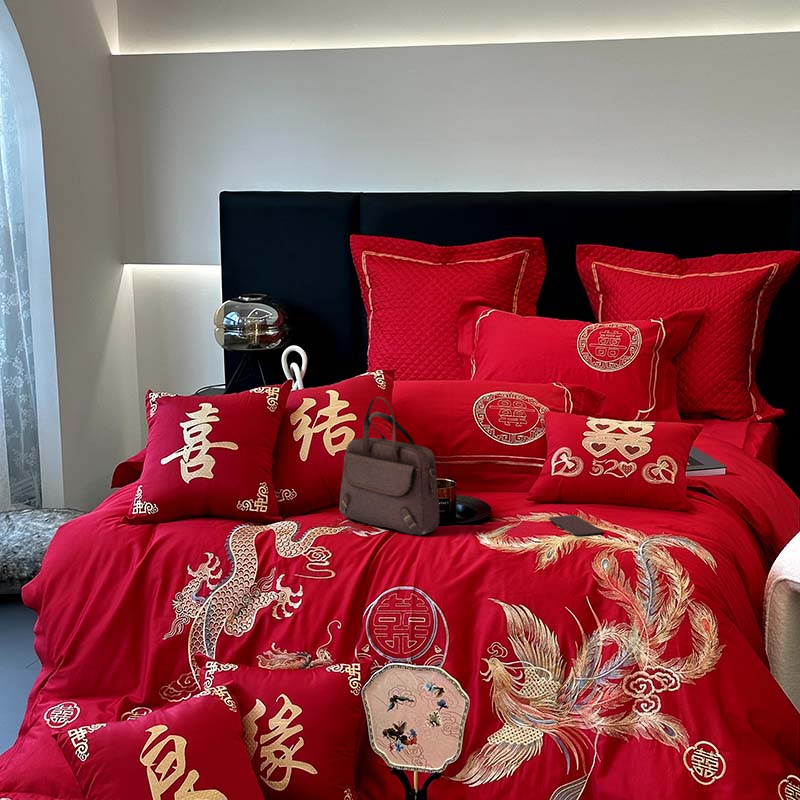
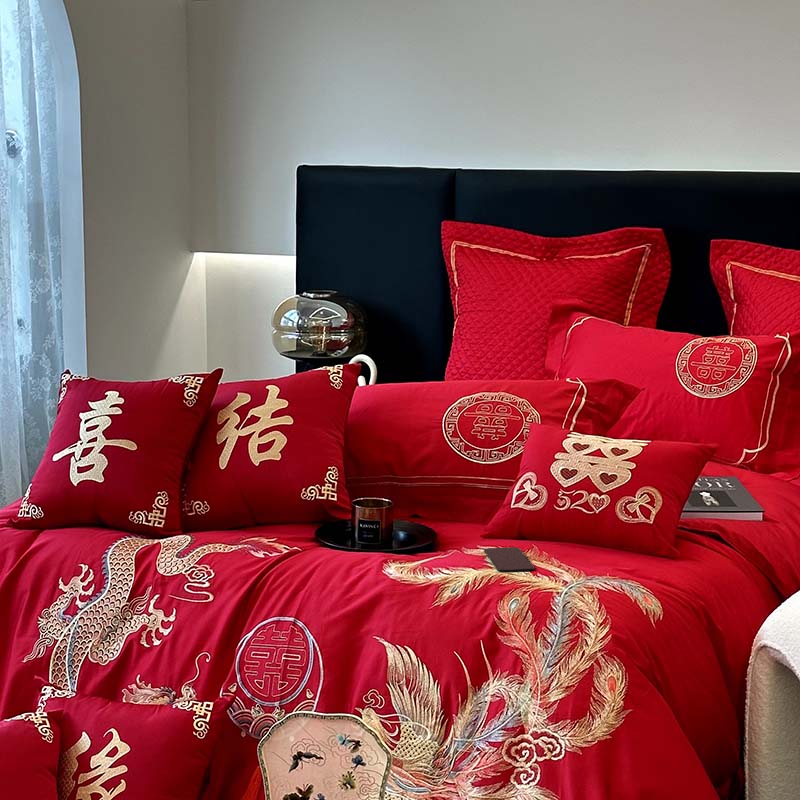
handbag: present [339,397,439,536] -> none [246,396,346,561]

